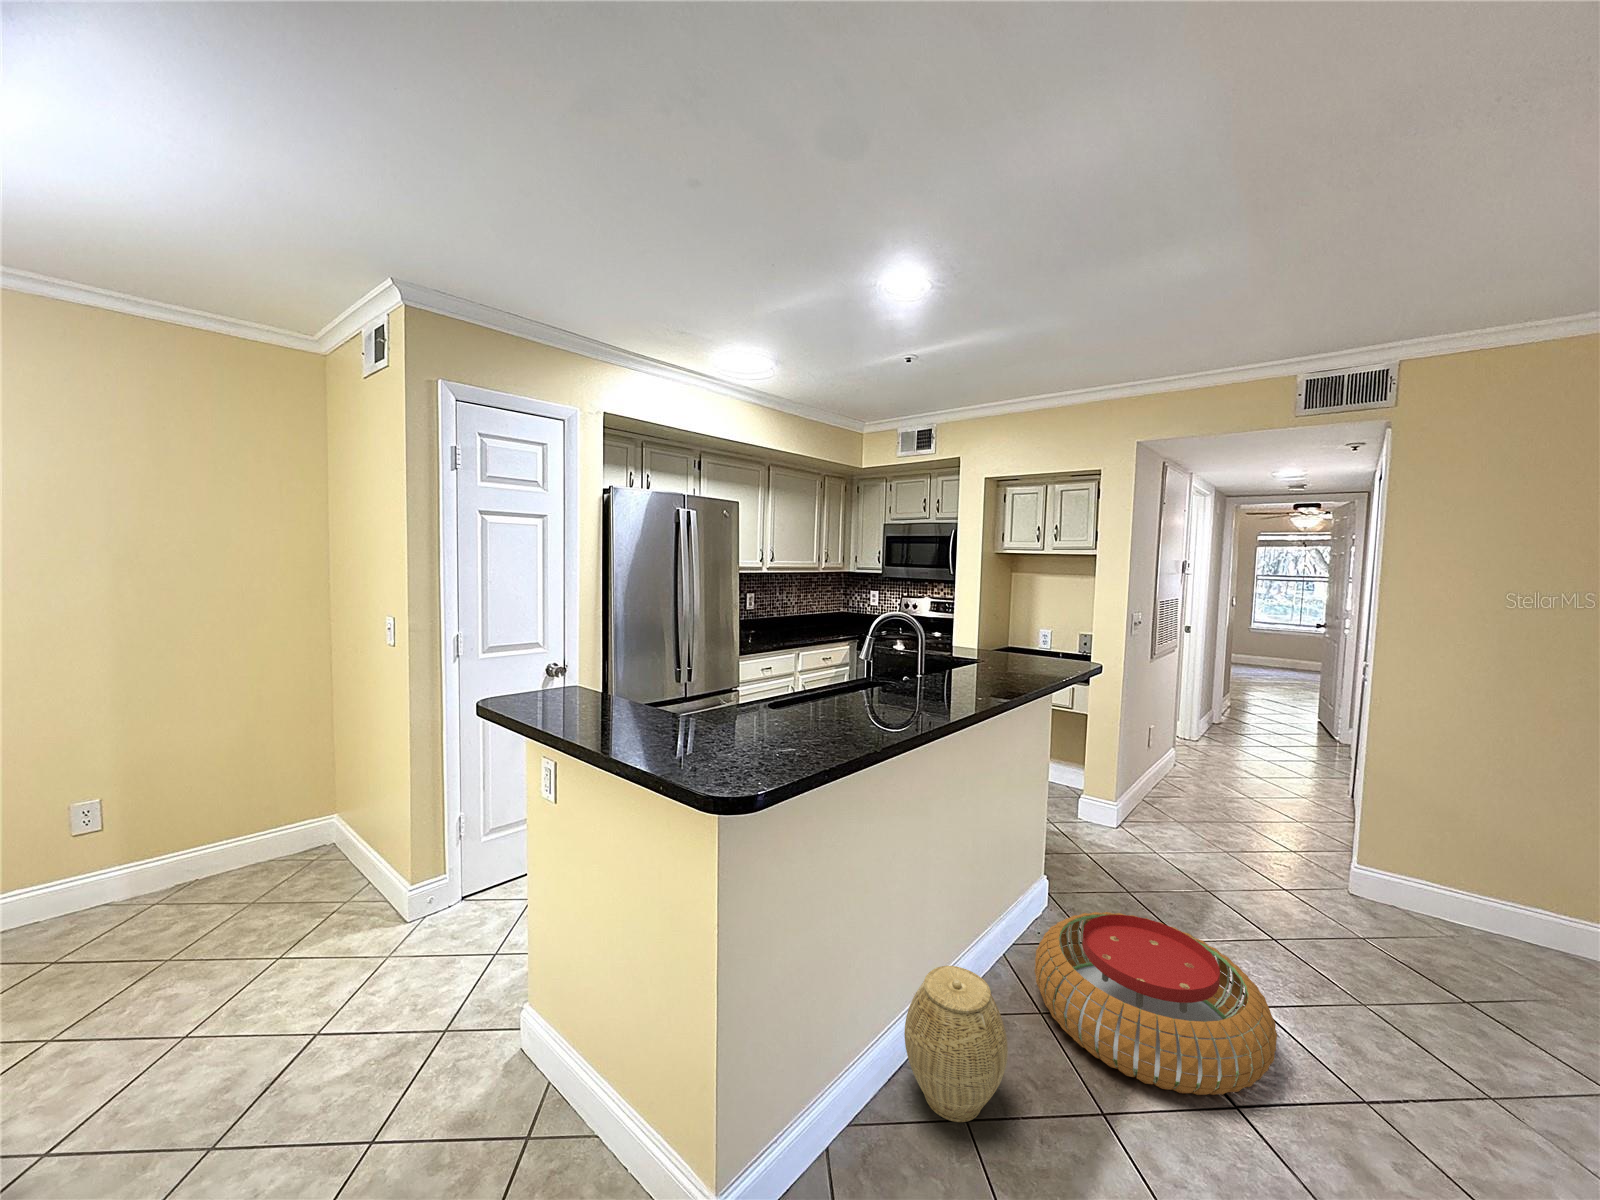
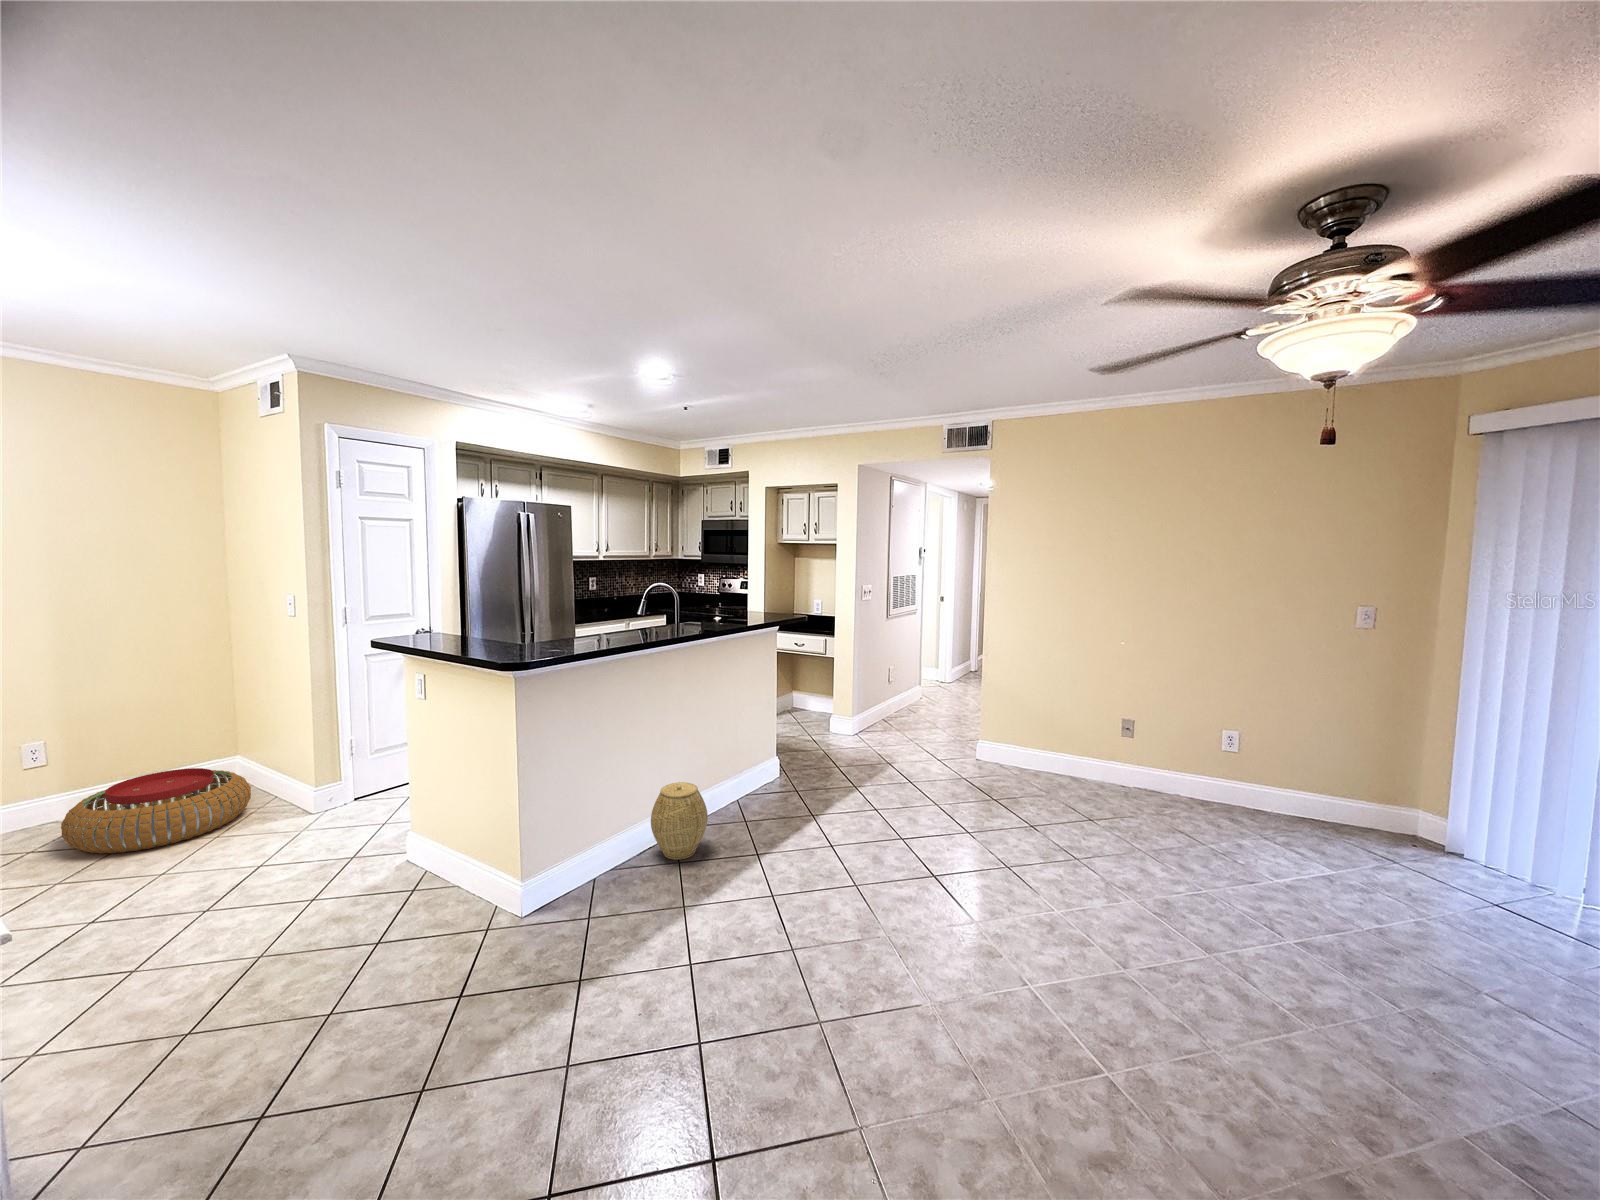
pouf: present [1035,912,1277,1095] -> present [61,768,251,854]

